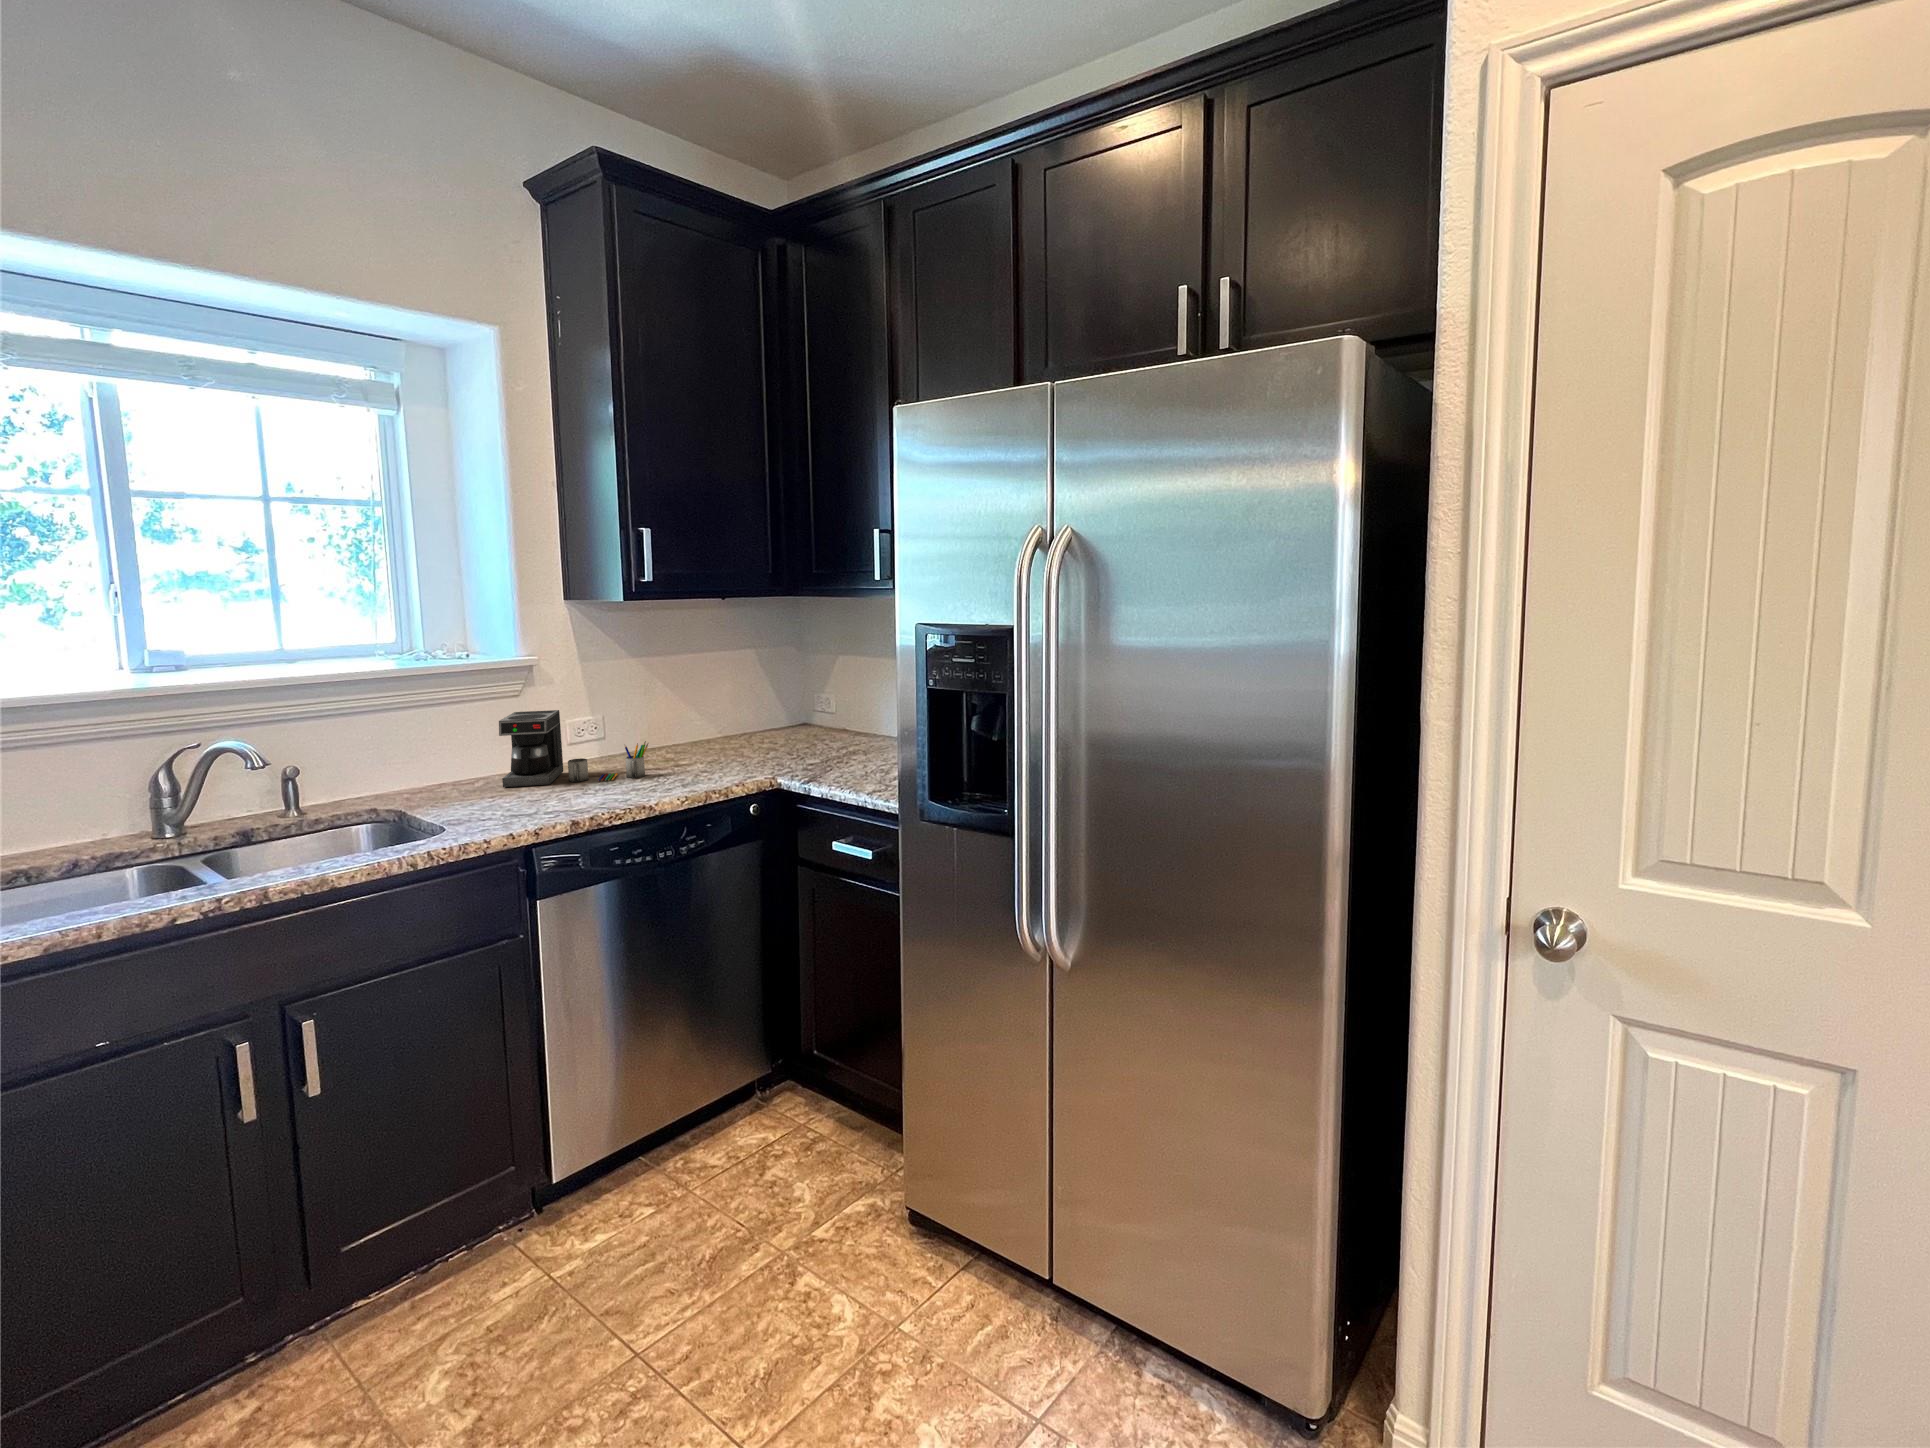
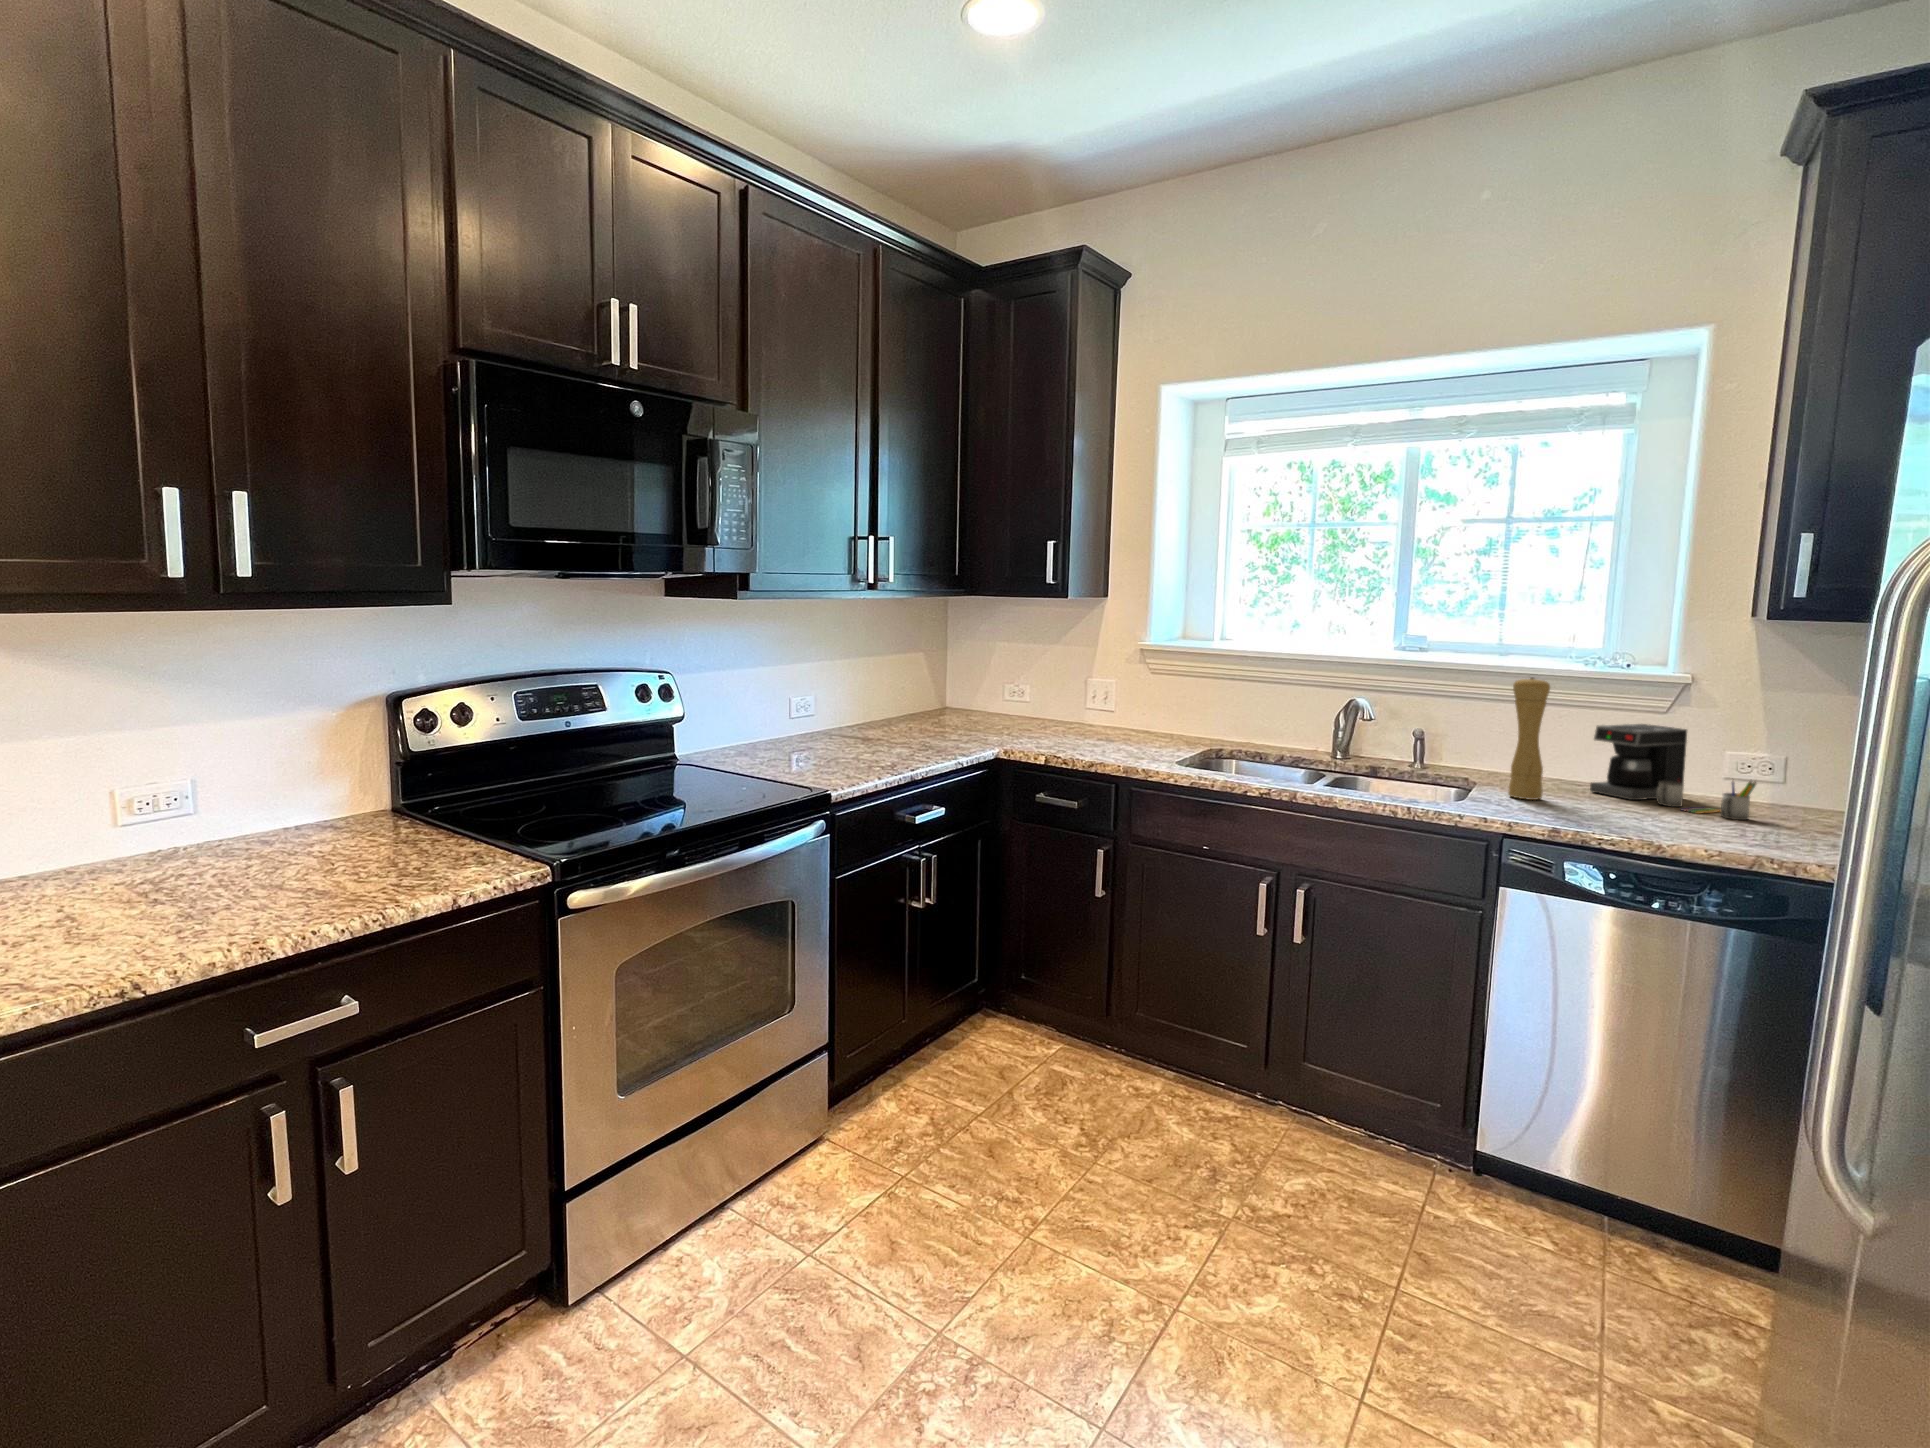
pepper mill: none [460,680,506,812] -> present [1508,677,1550,800]

